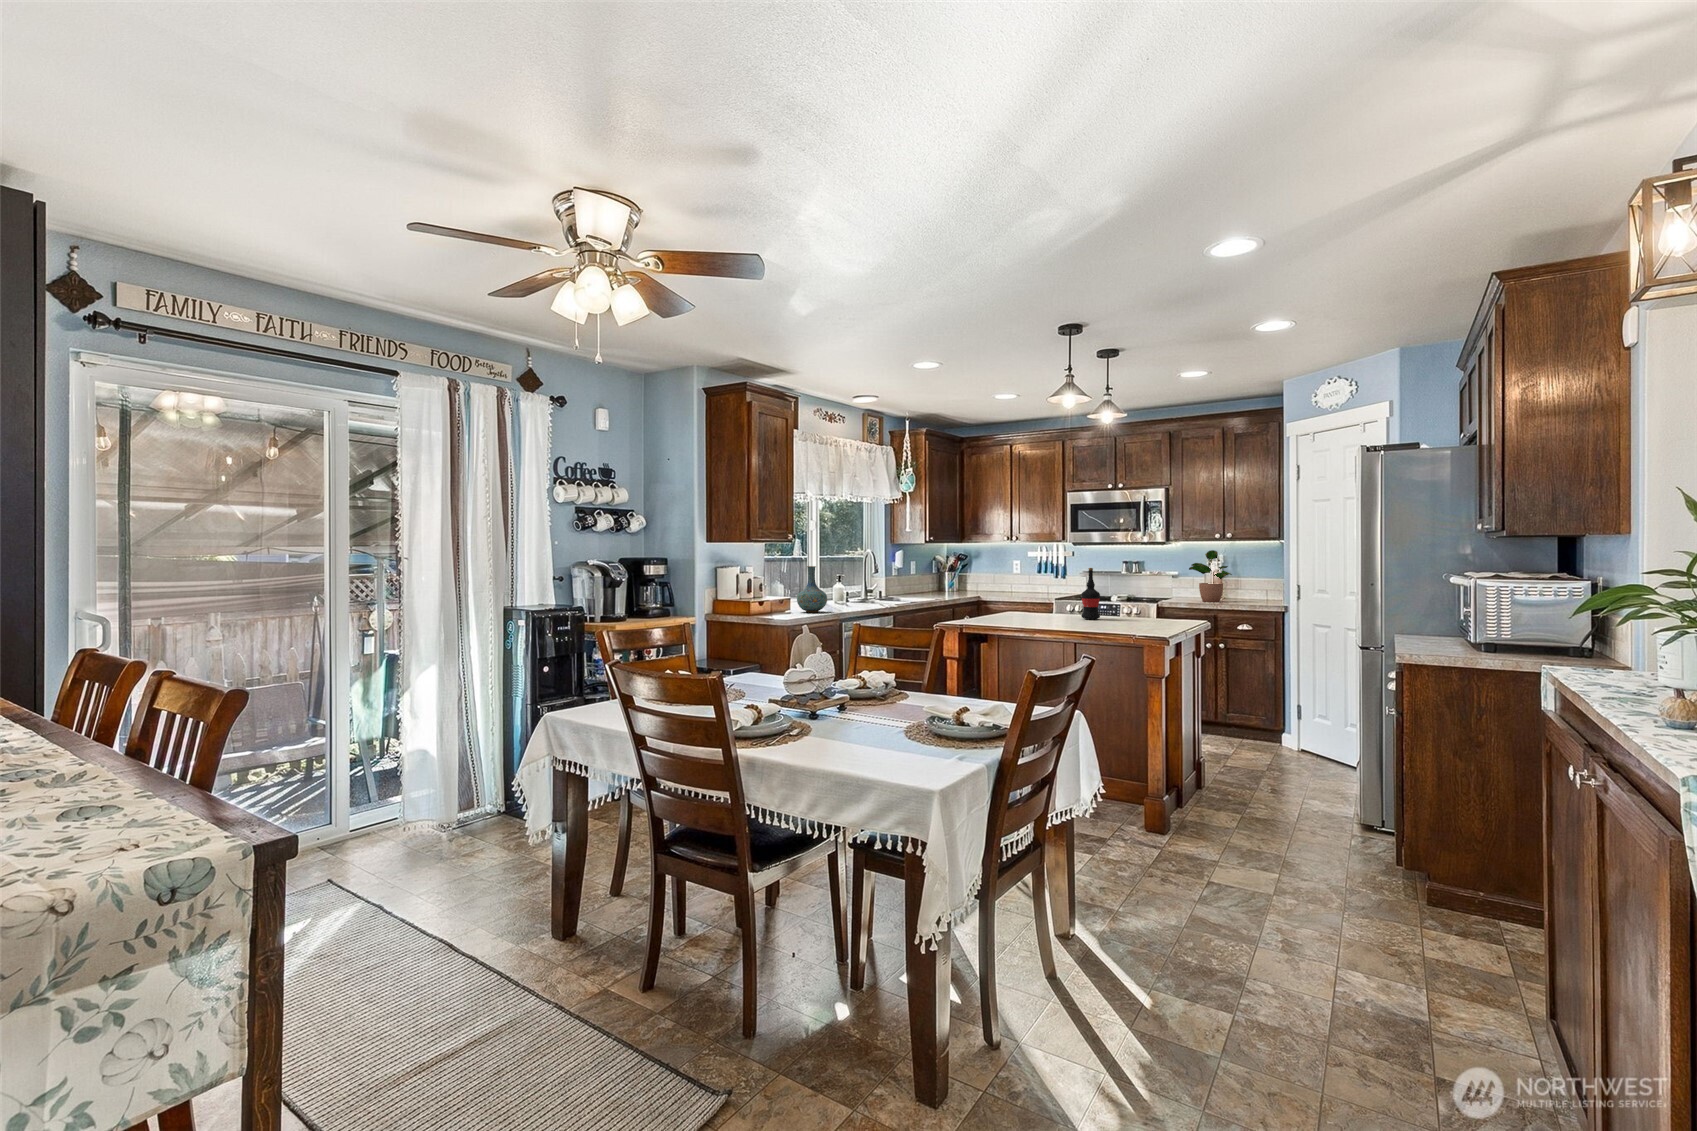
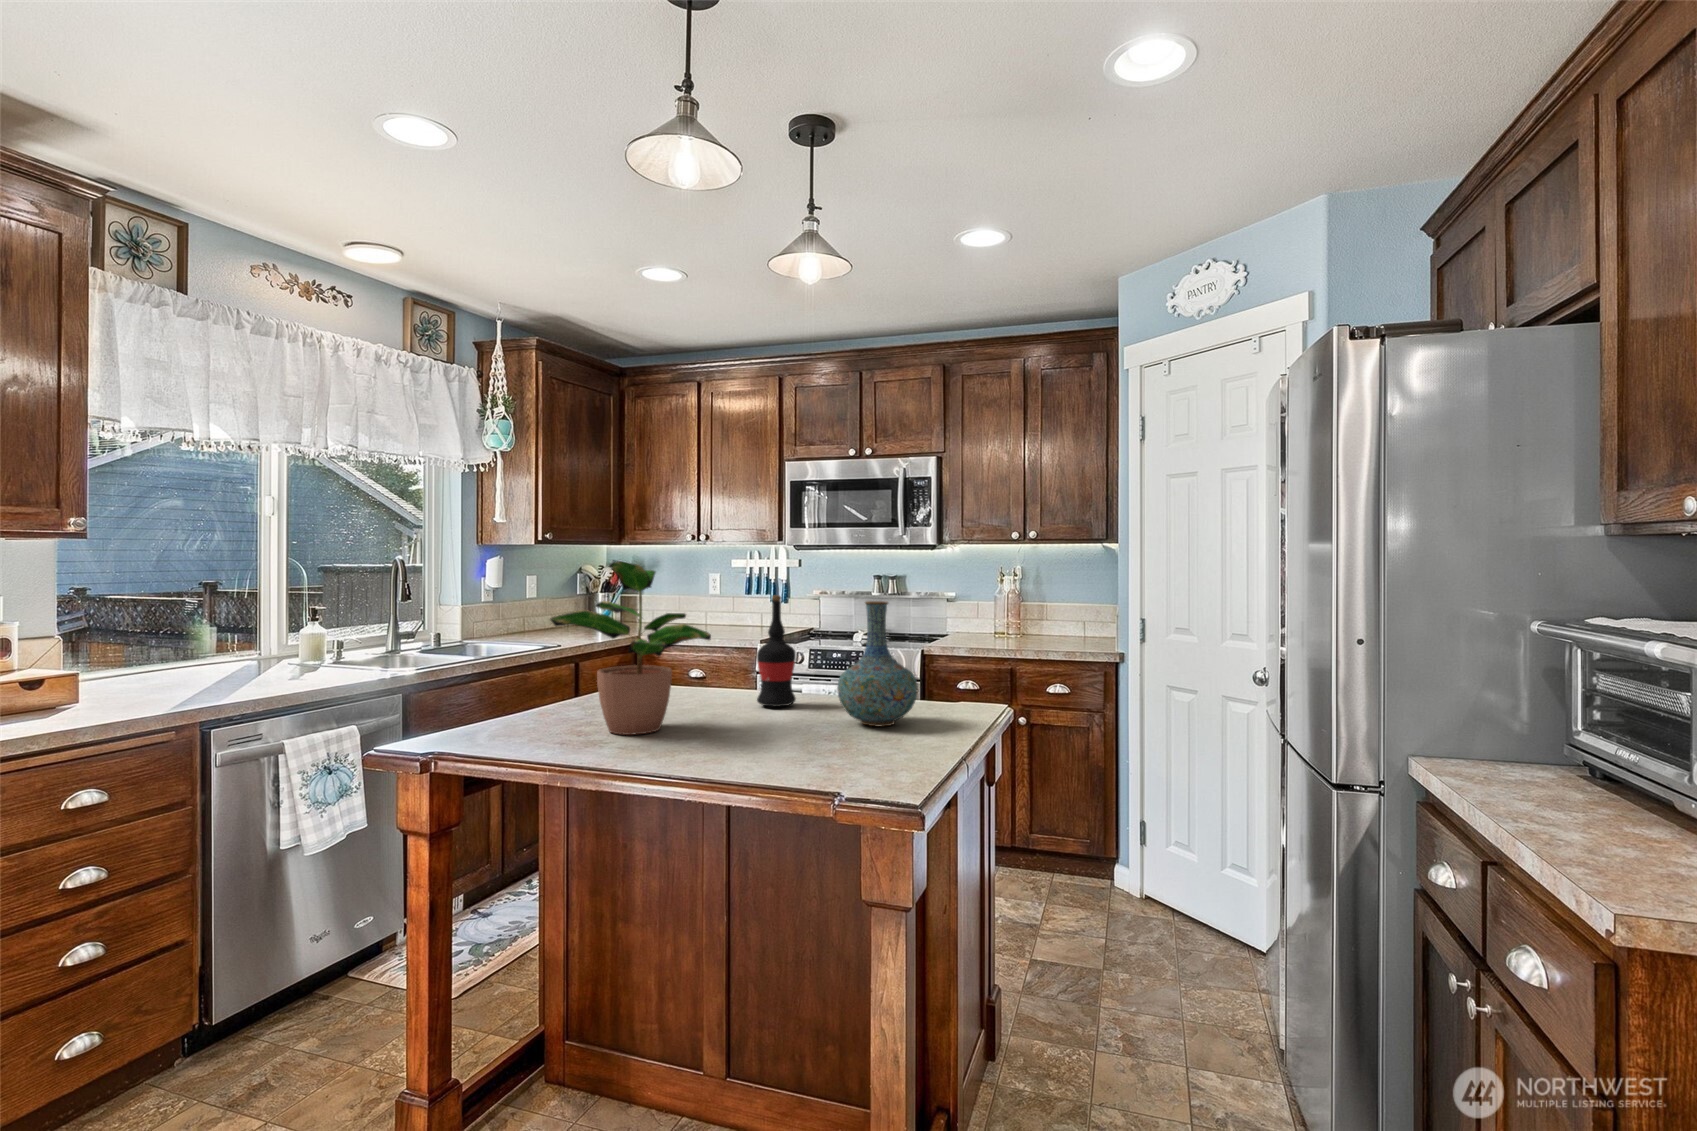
potted plant: present [1189,550,1232,602] -> present [551,561,711,735]
vase: present [797,566,827,612] -> present [837,601,918,726]

